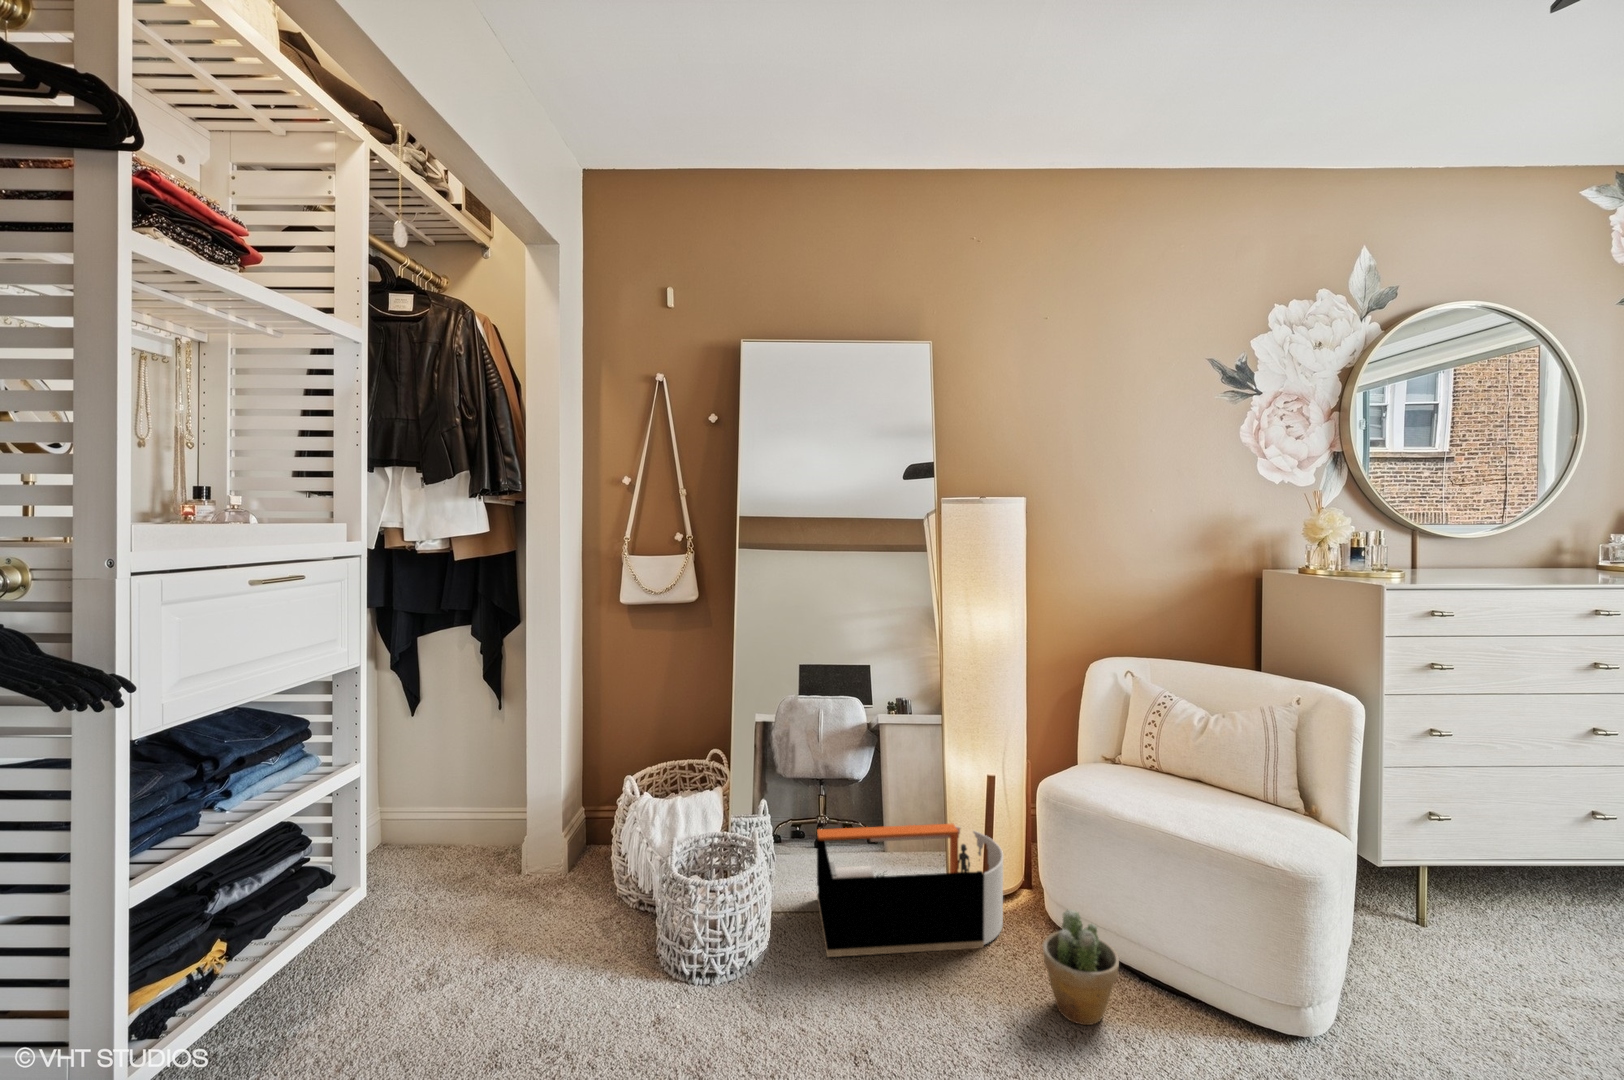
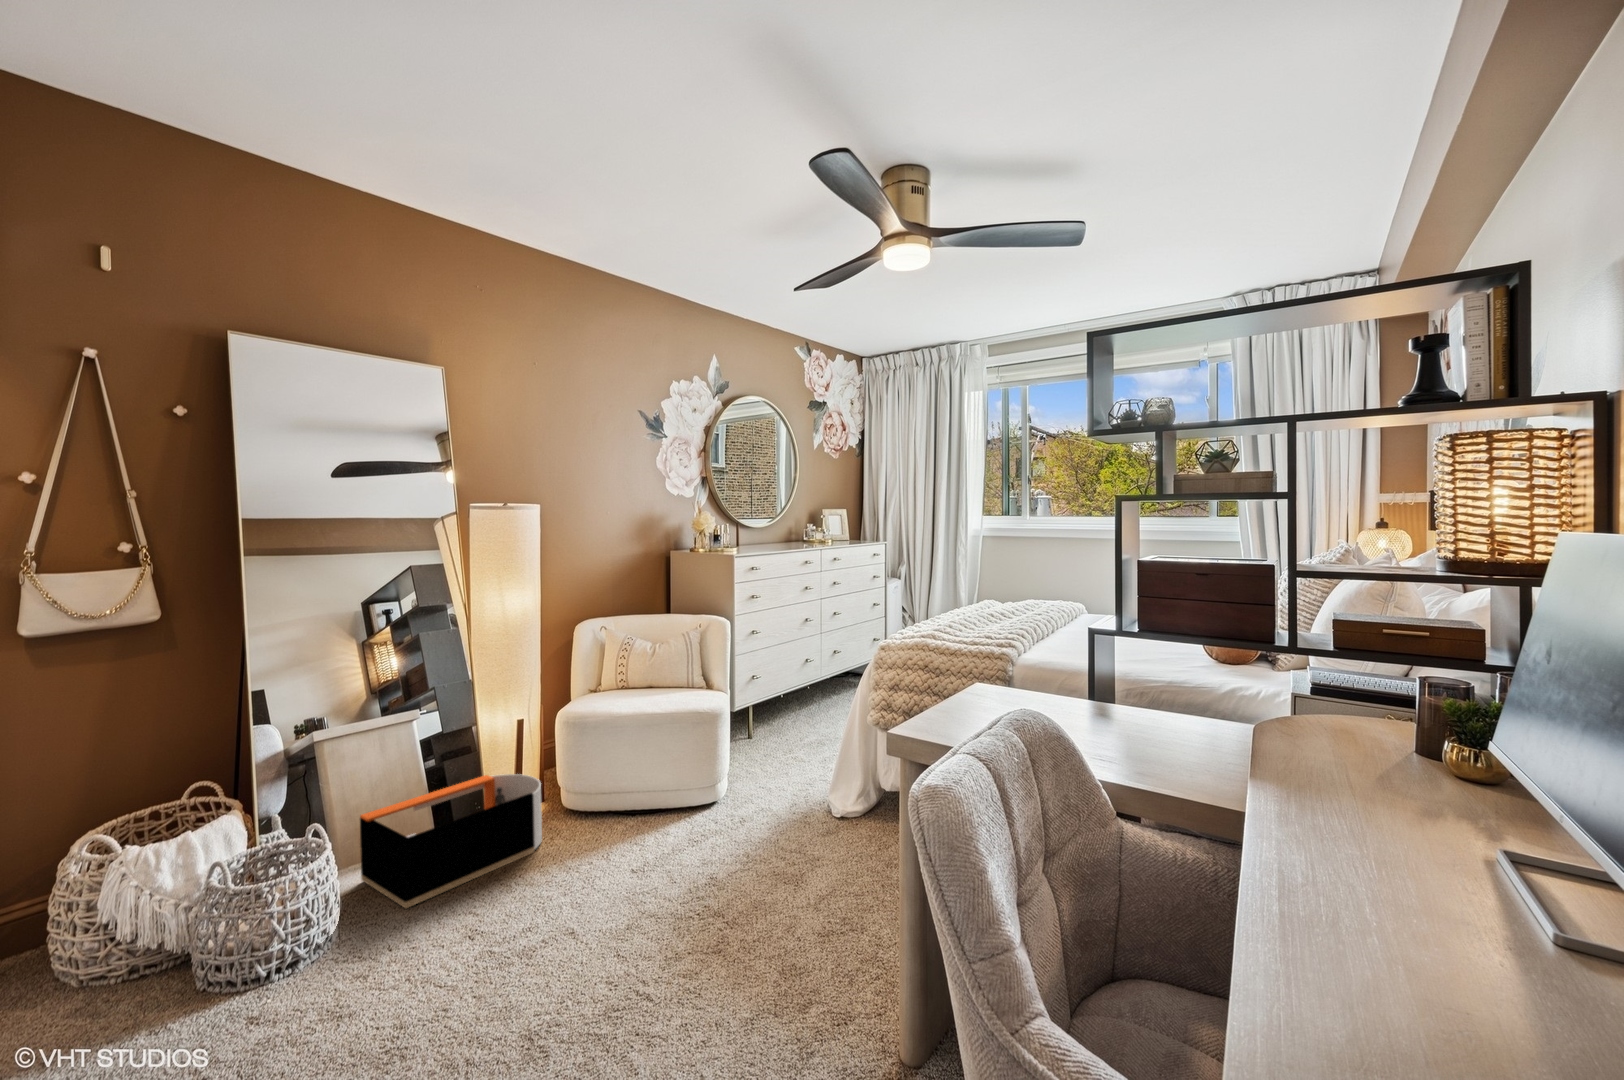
potted plant: present [1042,910,1119,1025] -> none [591,788,642,861]

